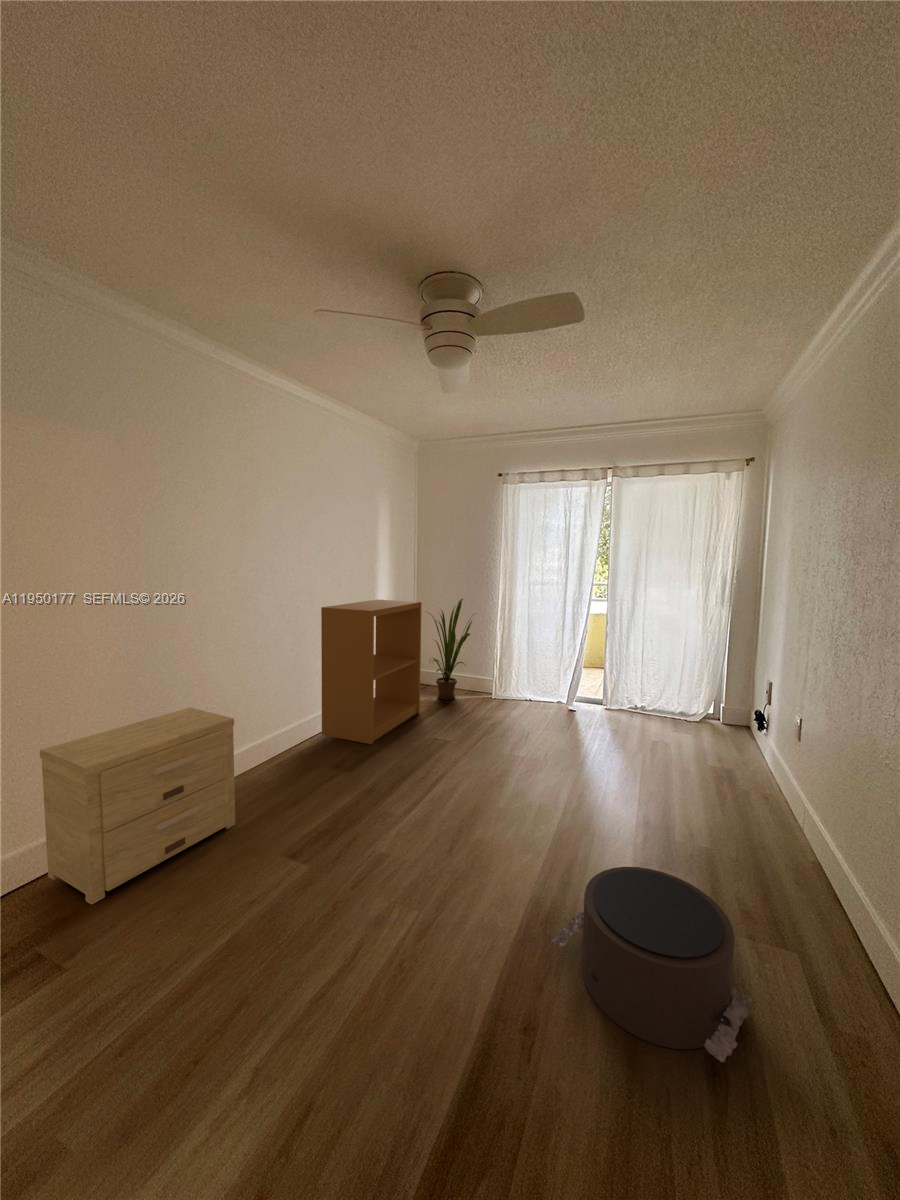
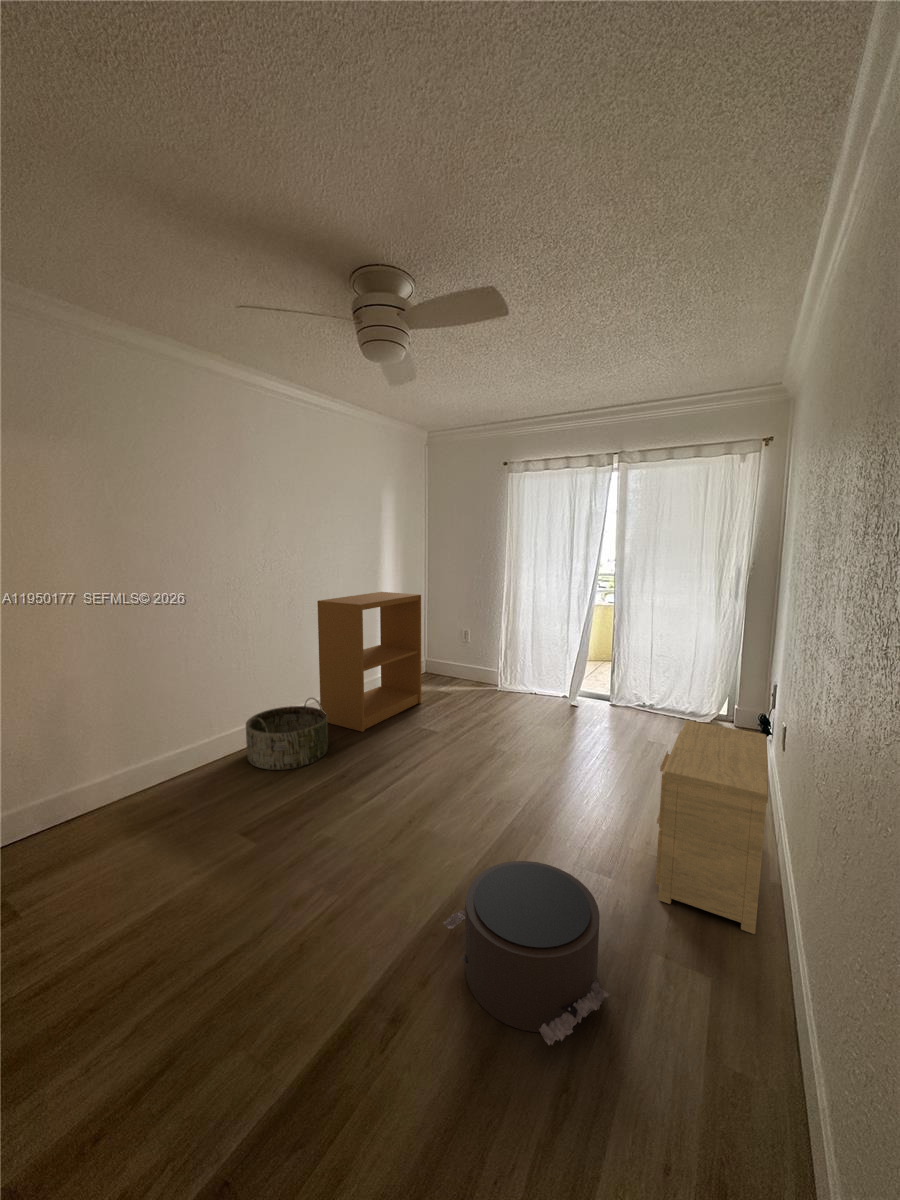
house plant: present [427,599,476,700] -> none [433,590,484,691]
side table: present [40,708,235,904] -> present [655,721,769,934]
basket: none [255,710,342,789] -> present [246,698,328,770]

